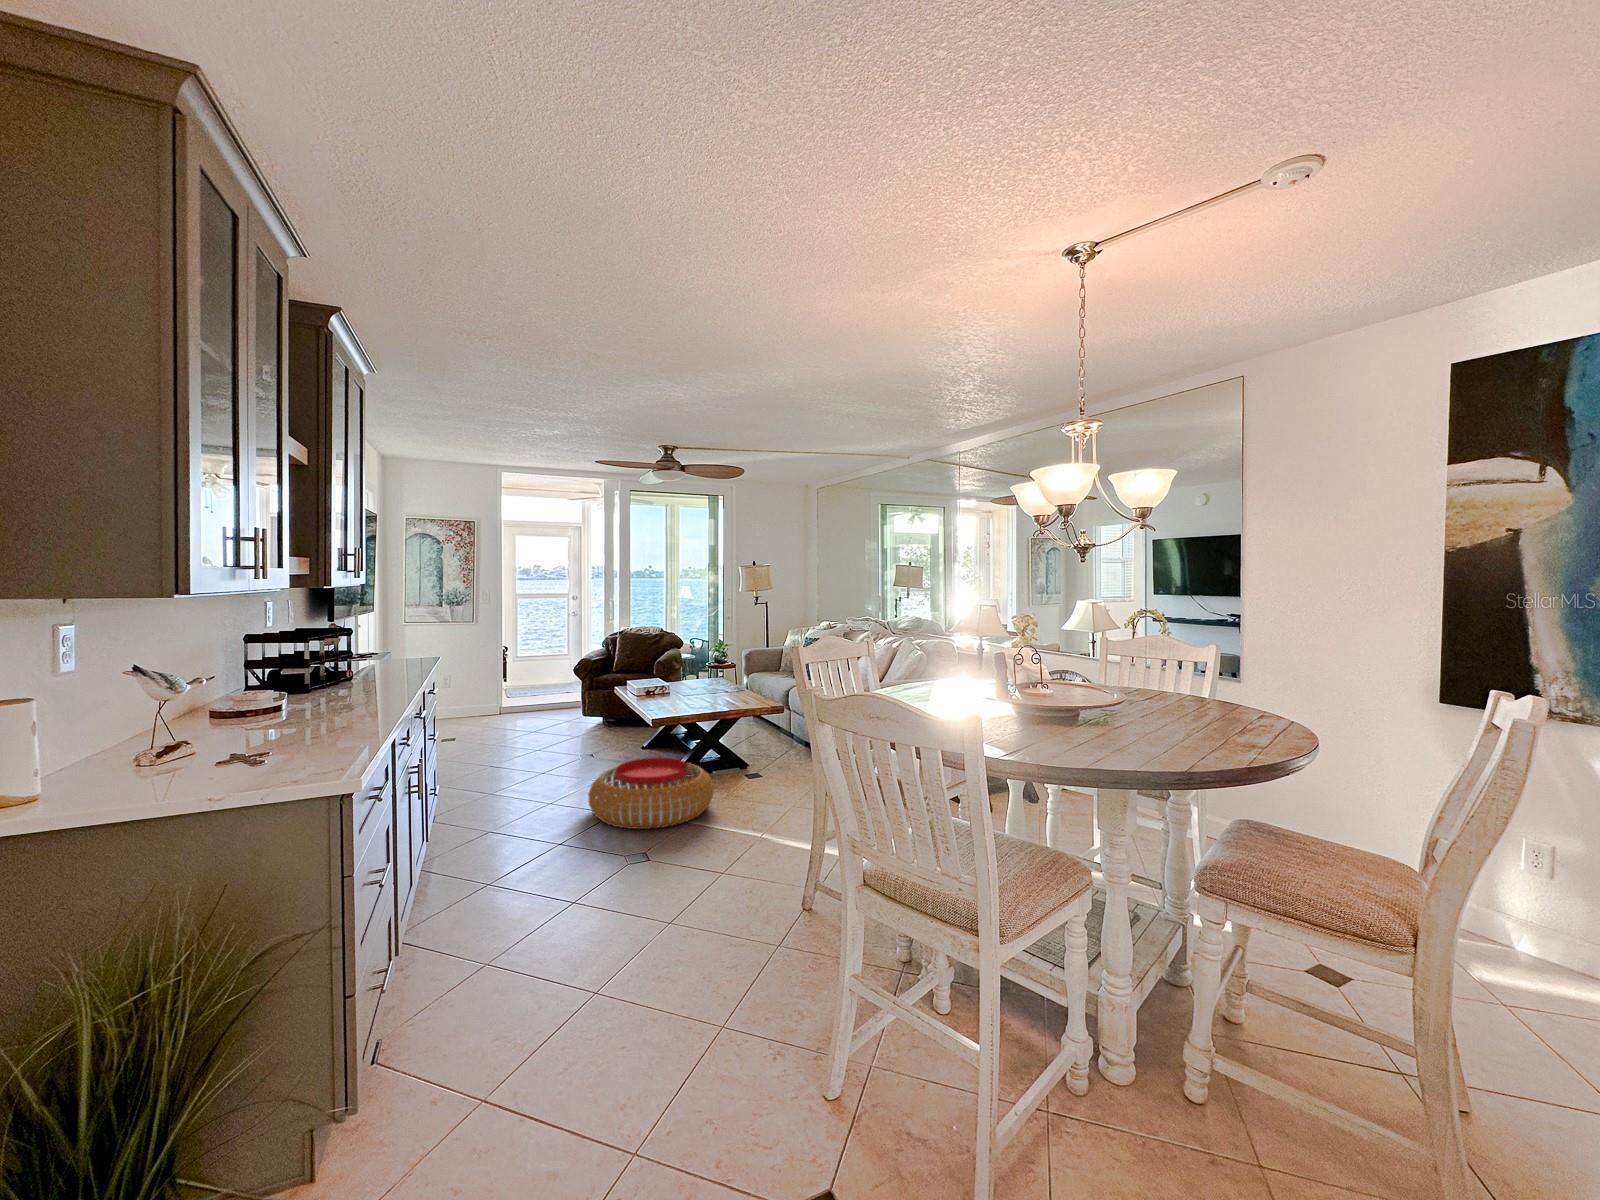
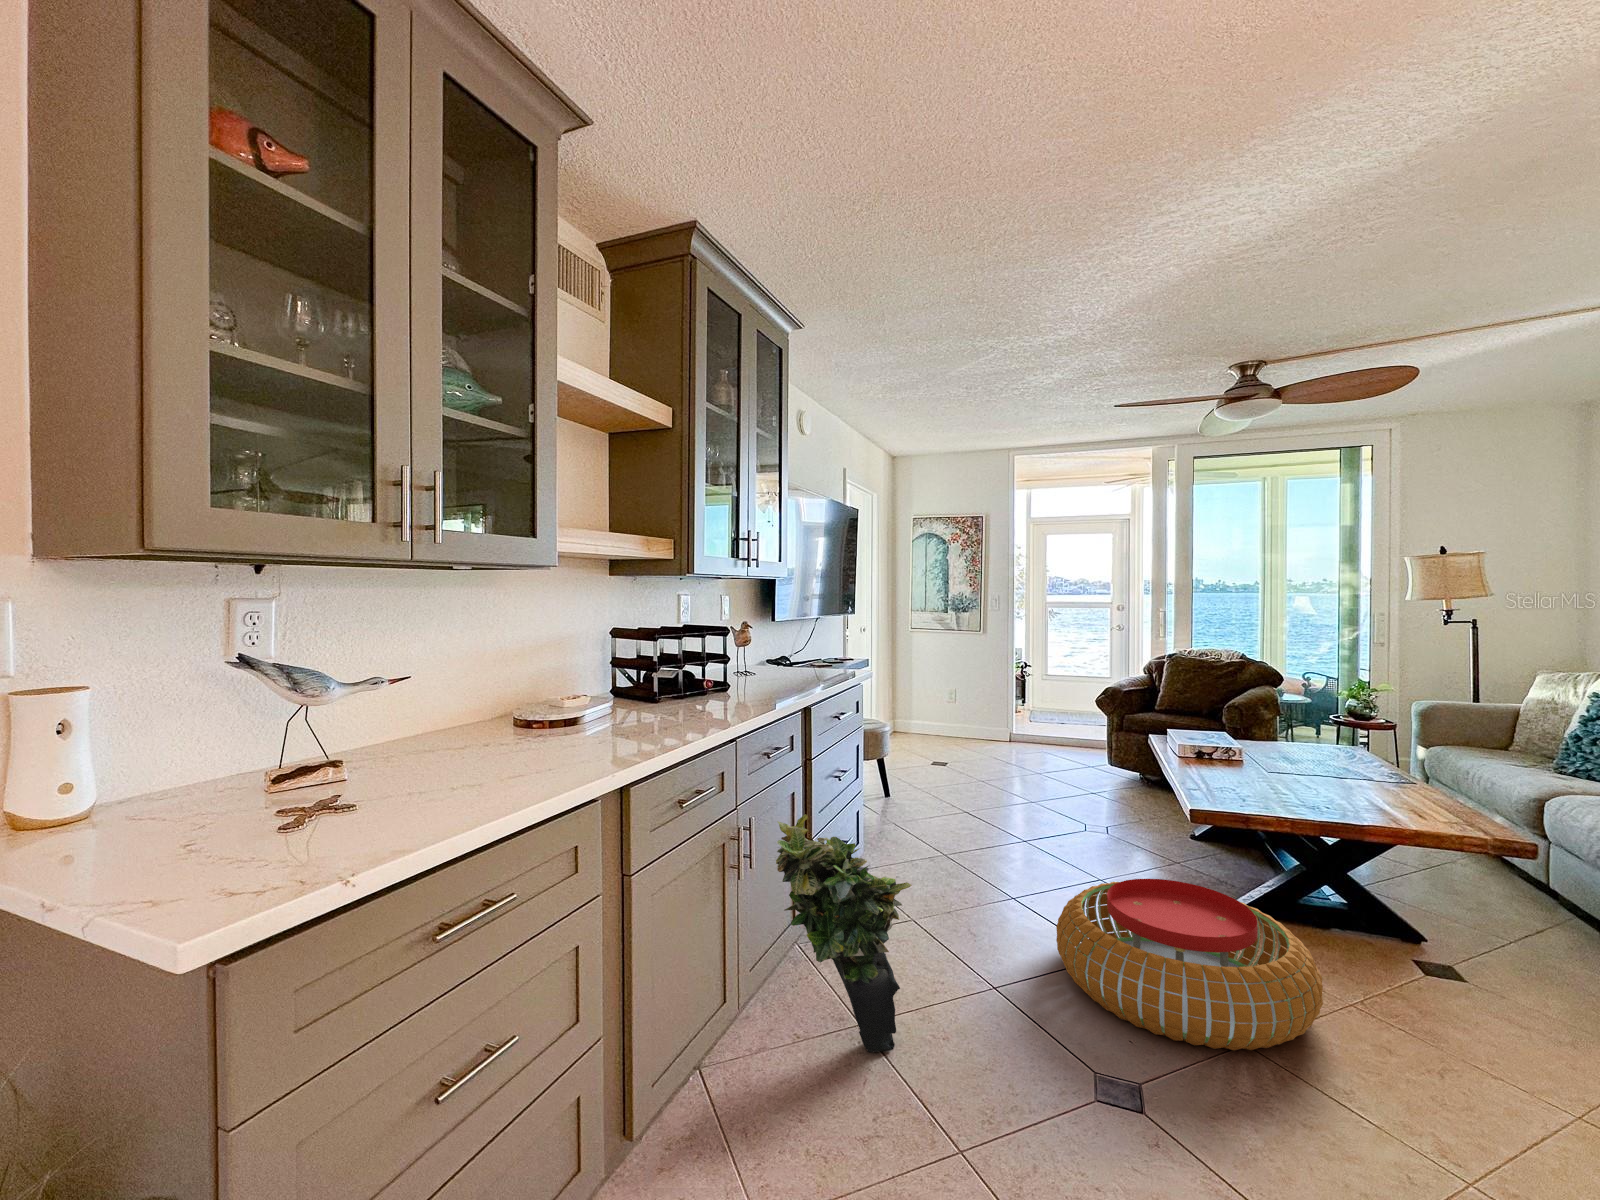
potted plant: none [435,749,525,881] -> present [776,814,912,1052]

